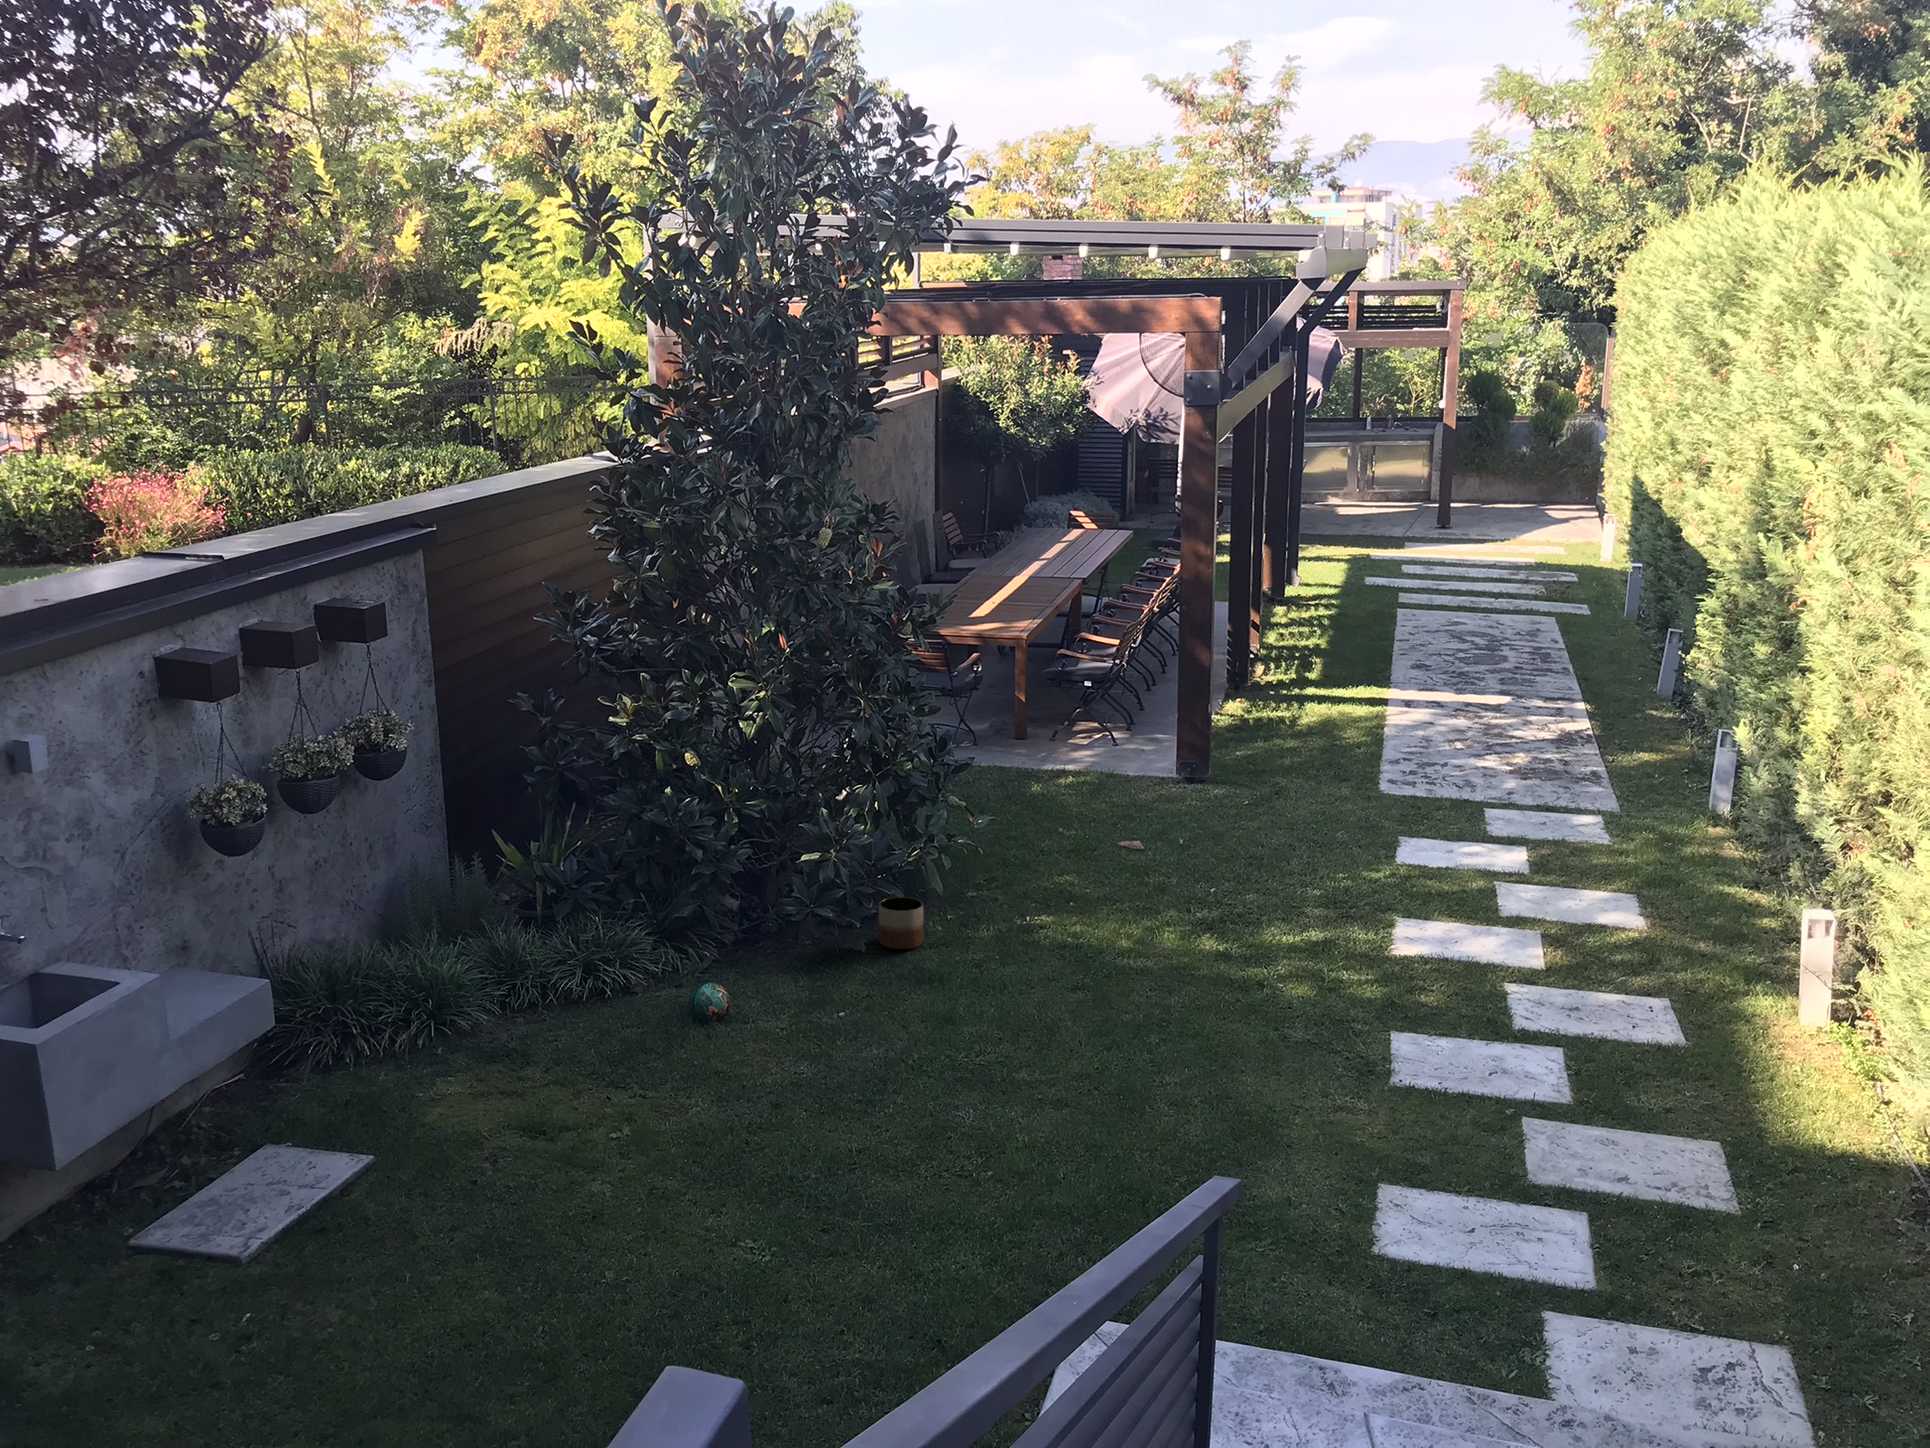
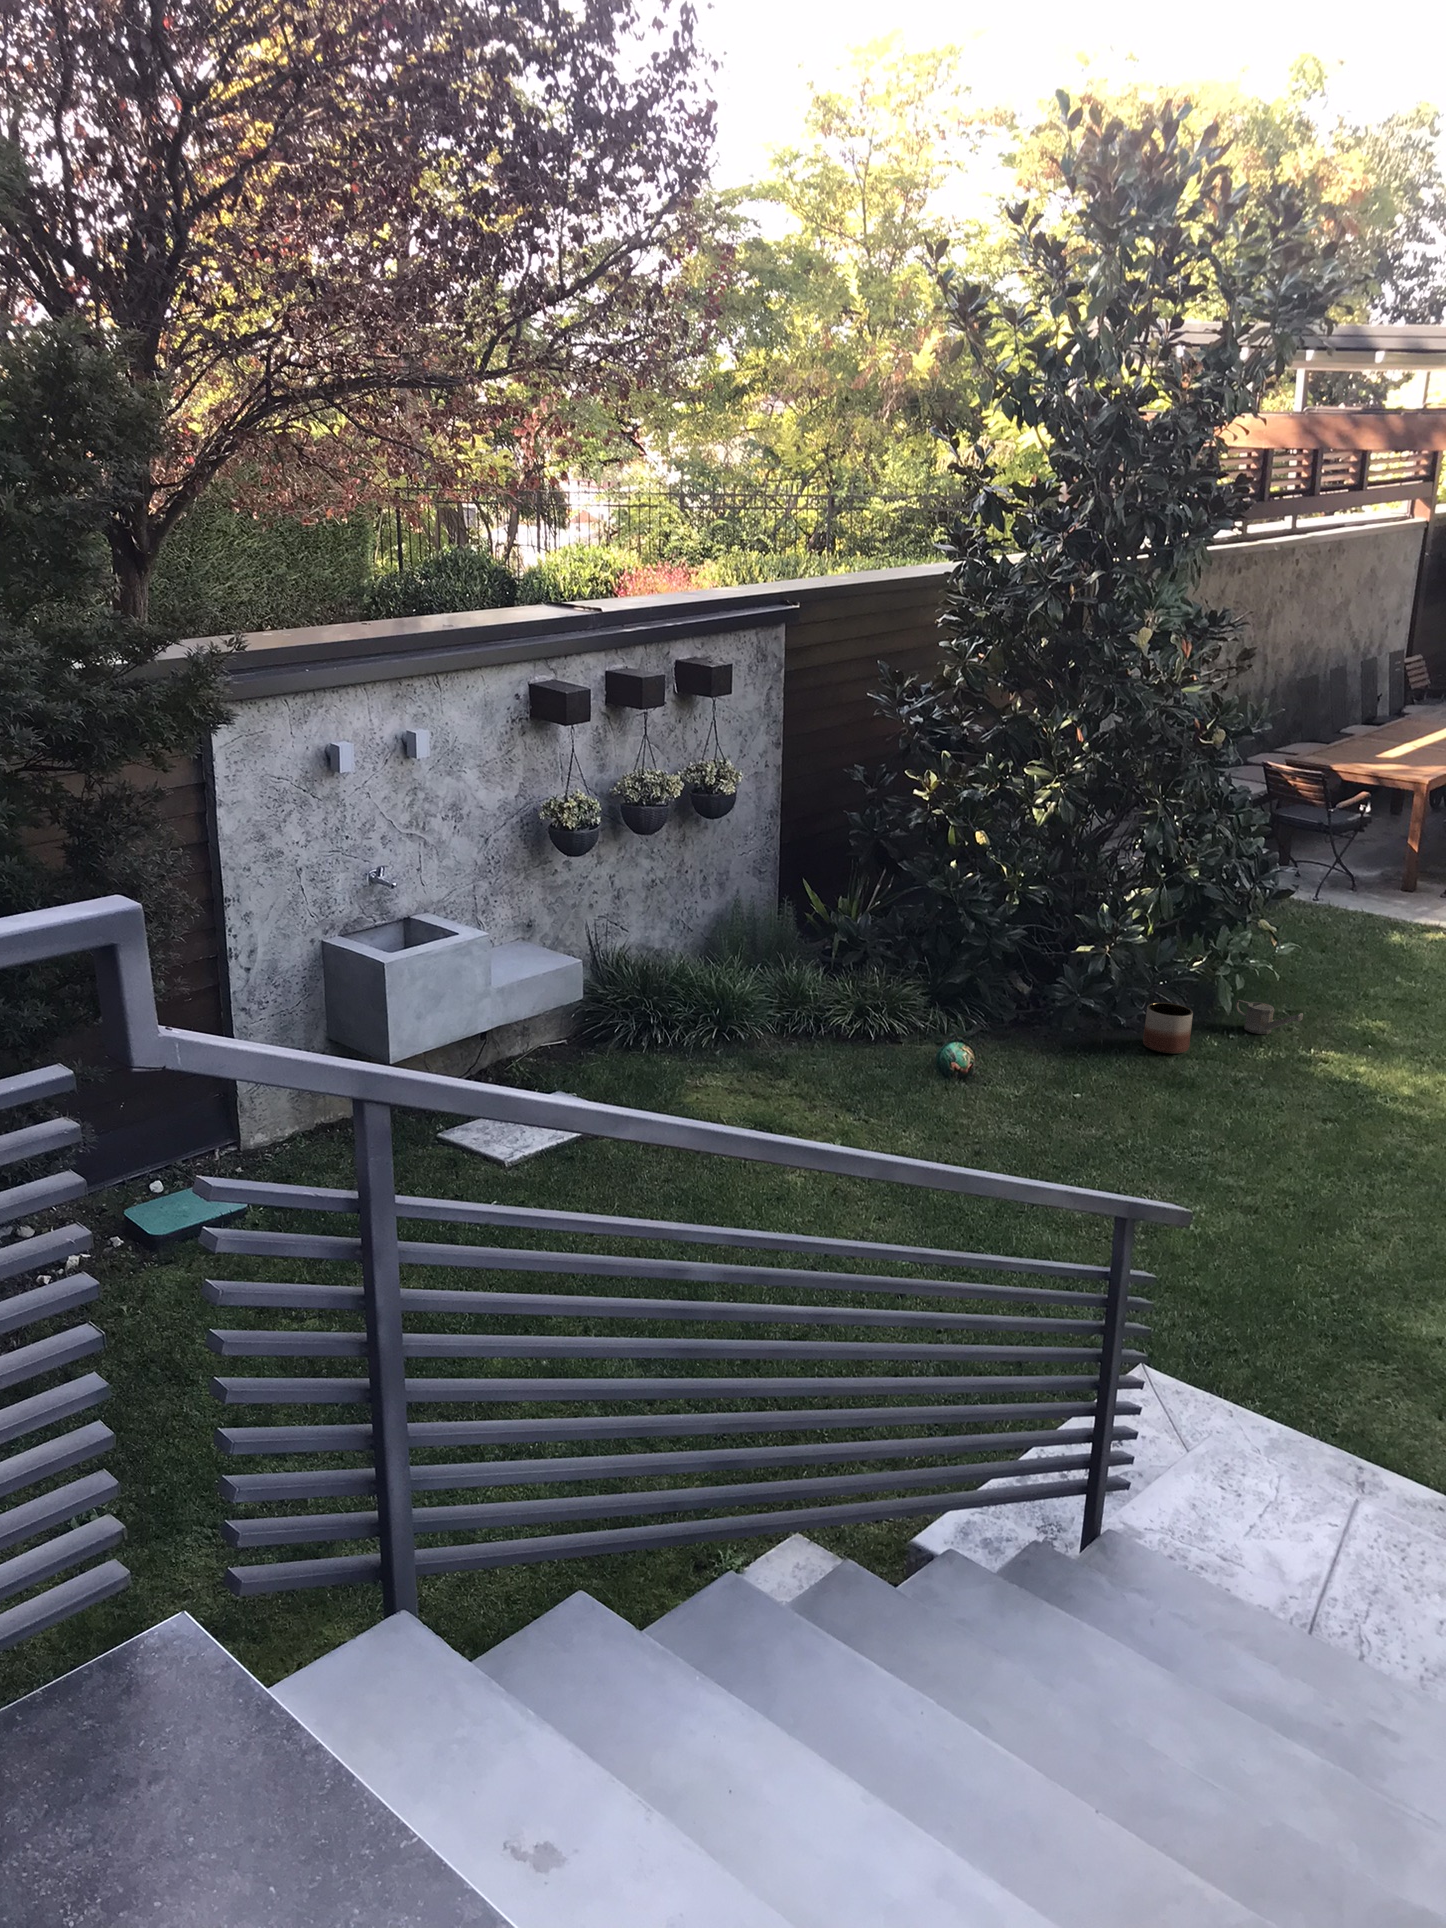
watering can: none [947,879,1013,910] -> present [1236,1000,1303,1034]

